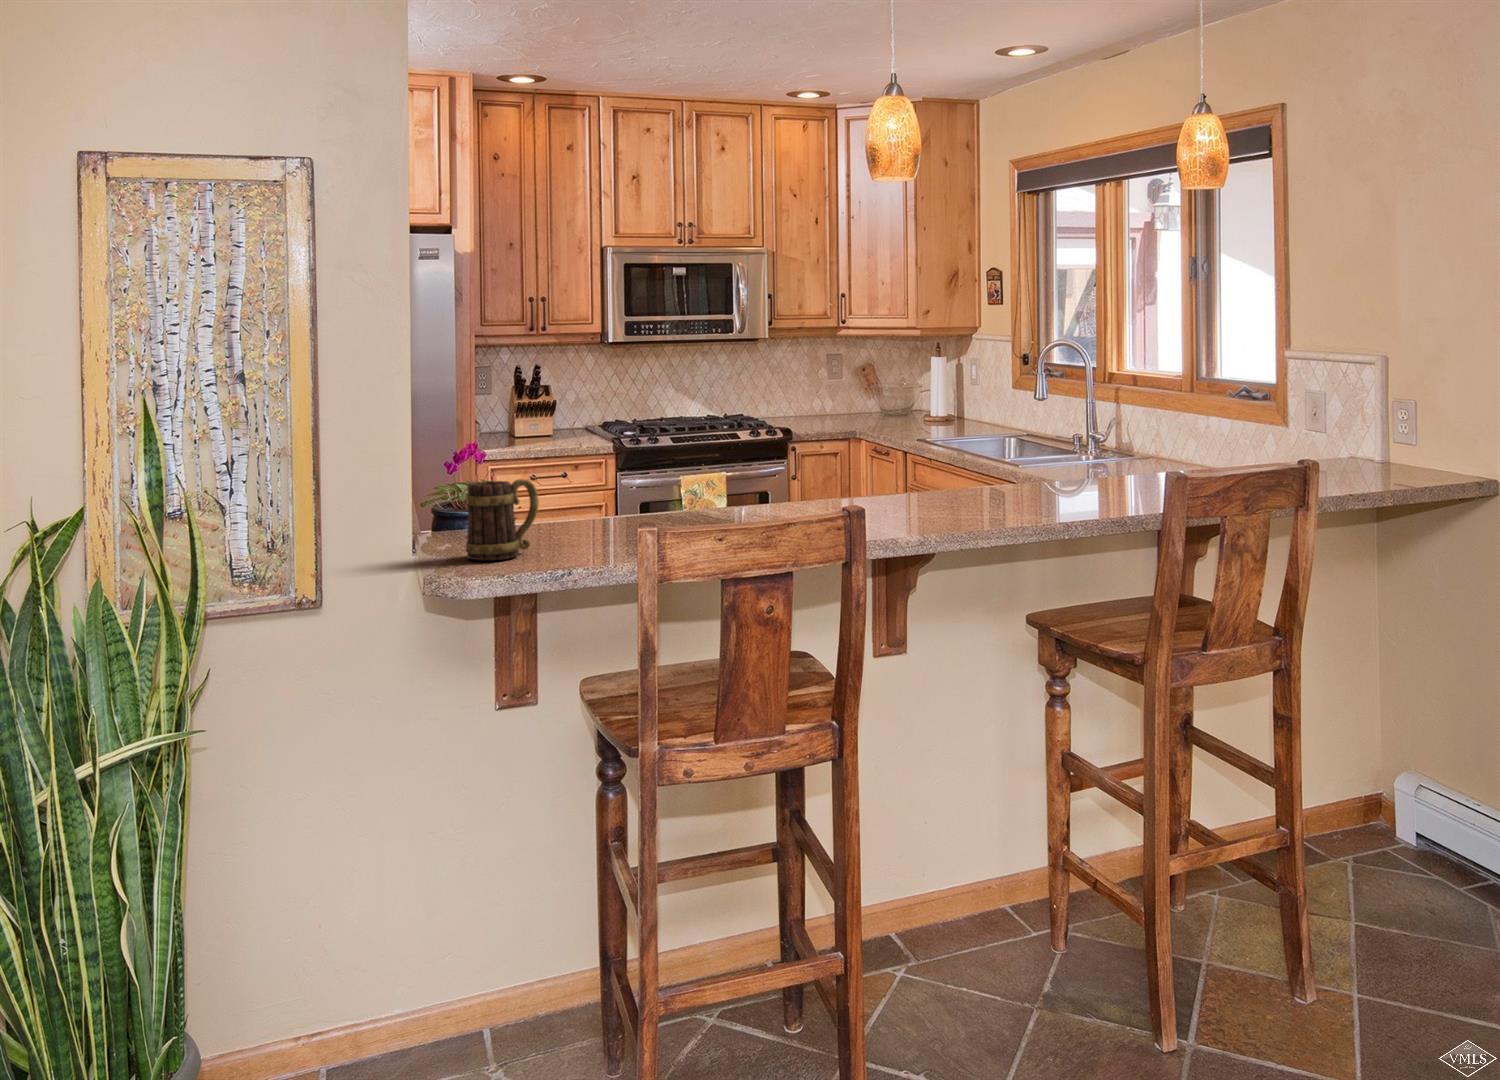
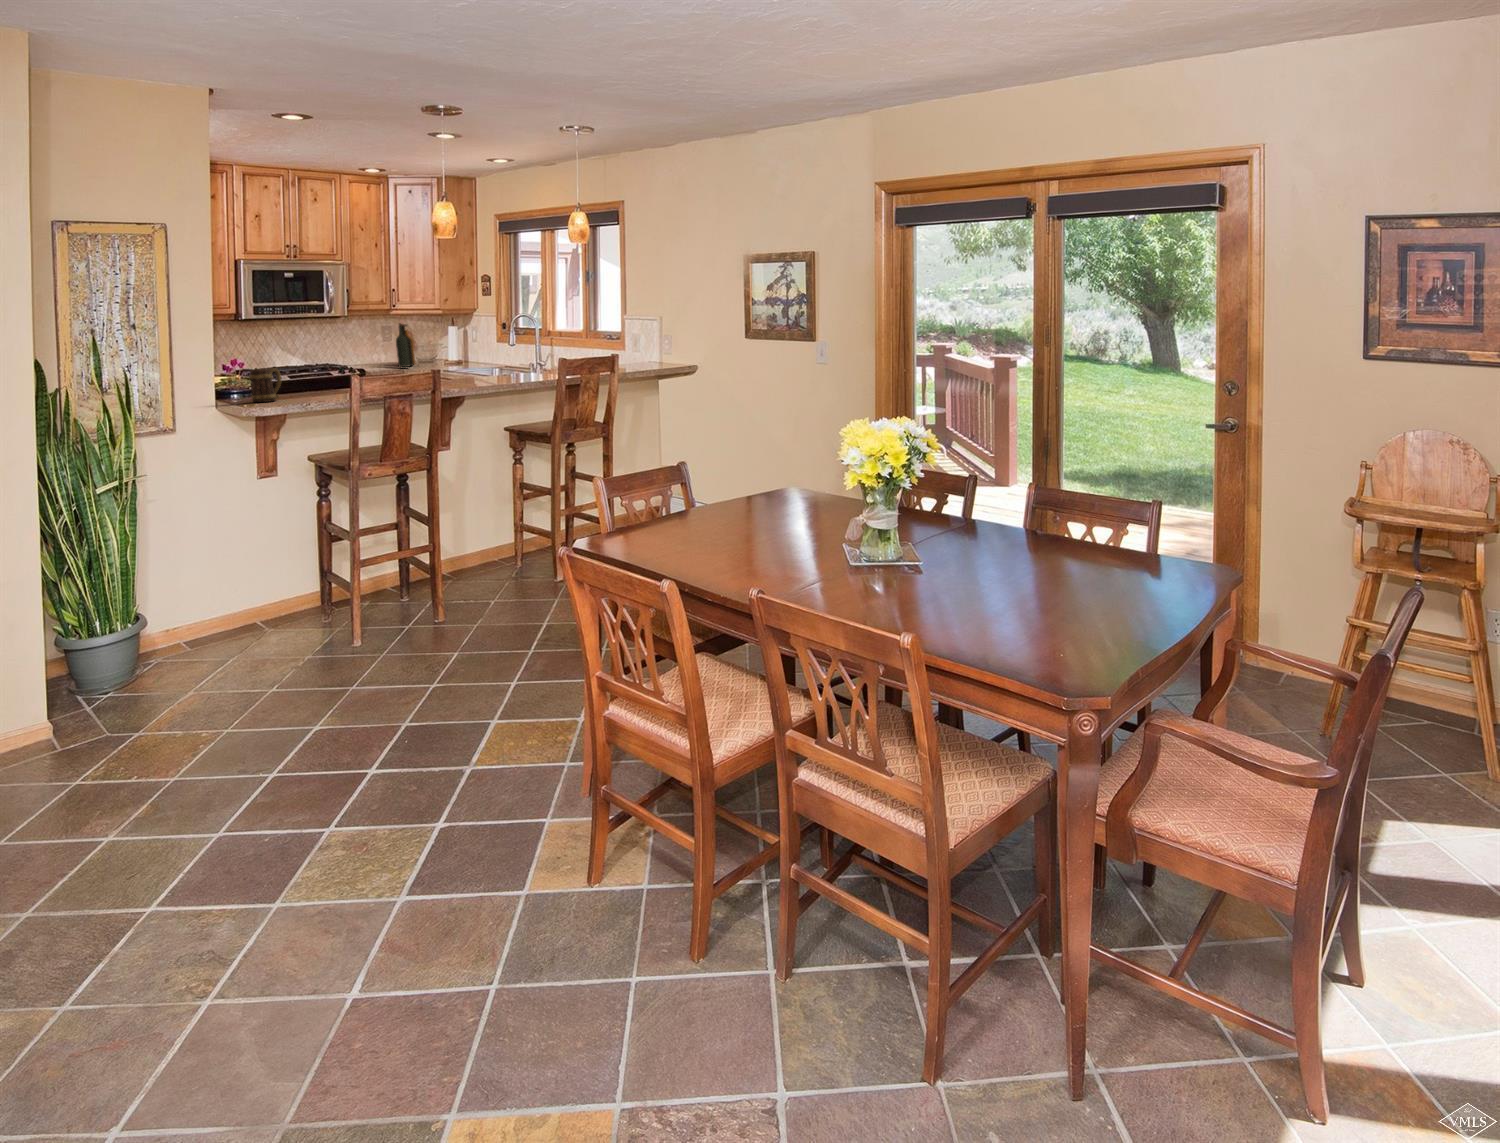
bottle: none [840,350,871,423] -> present [396,323,415,367]

